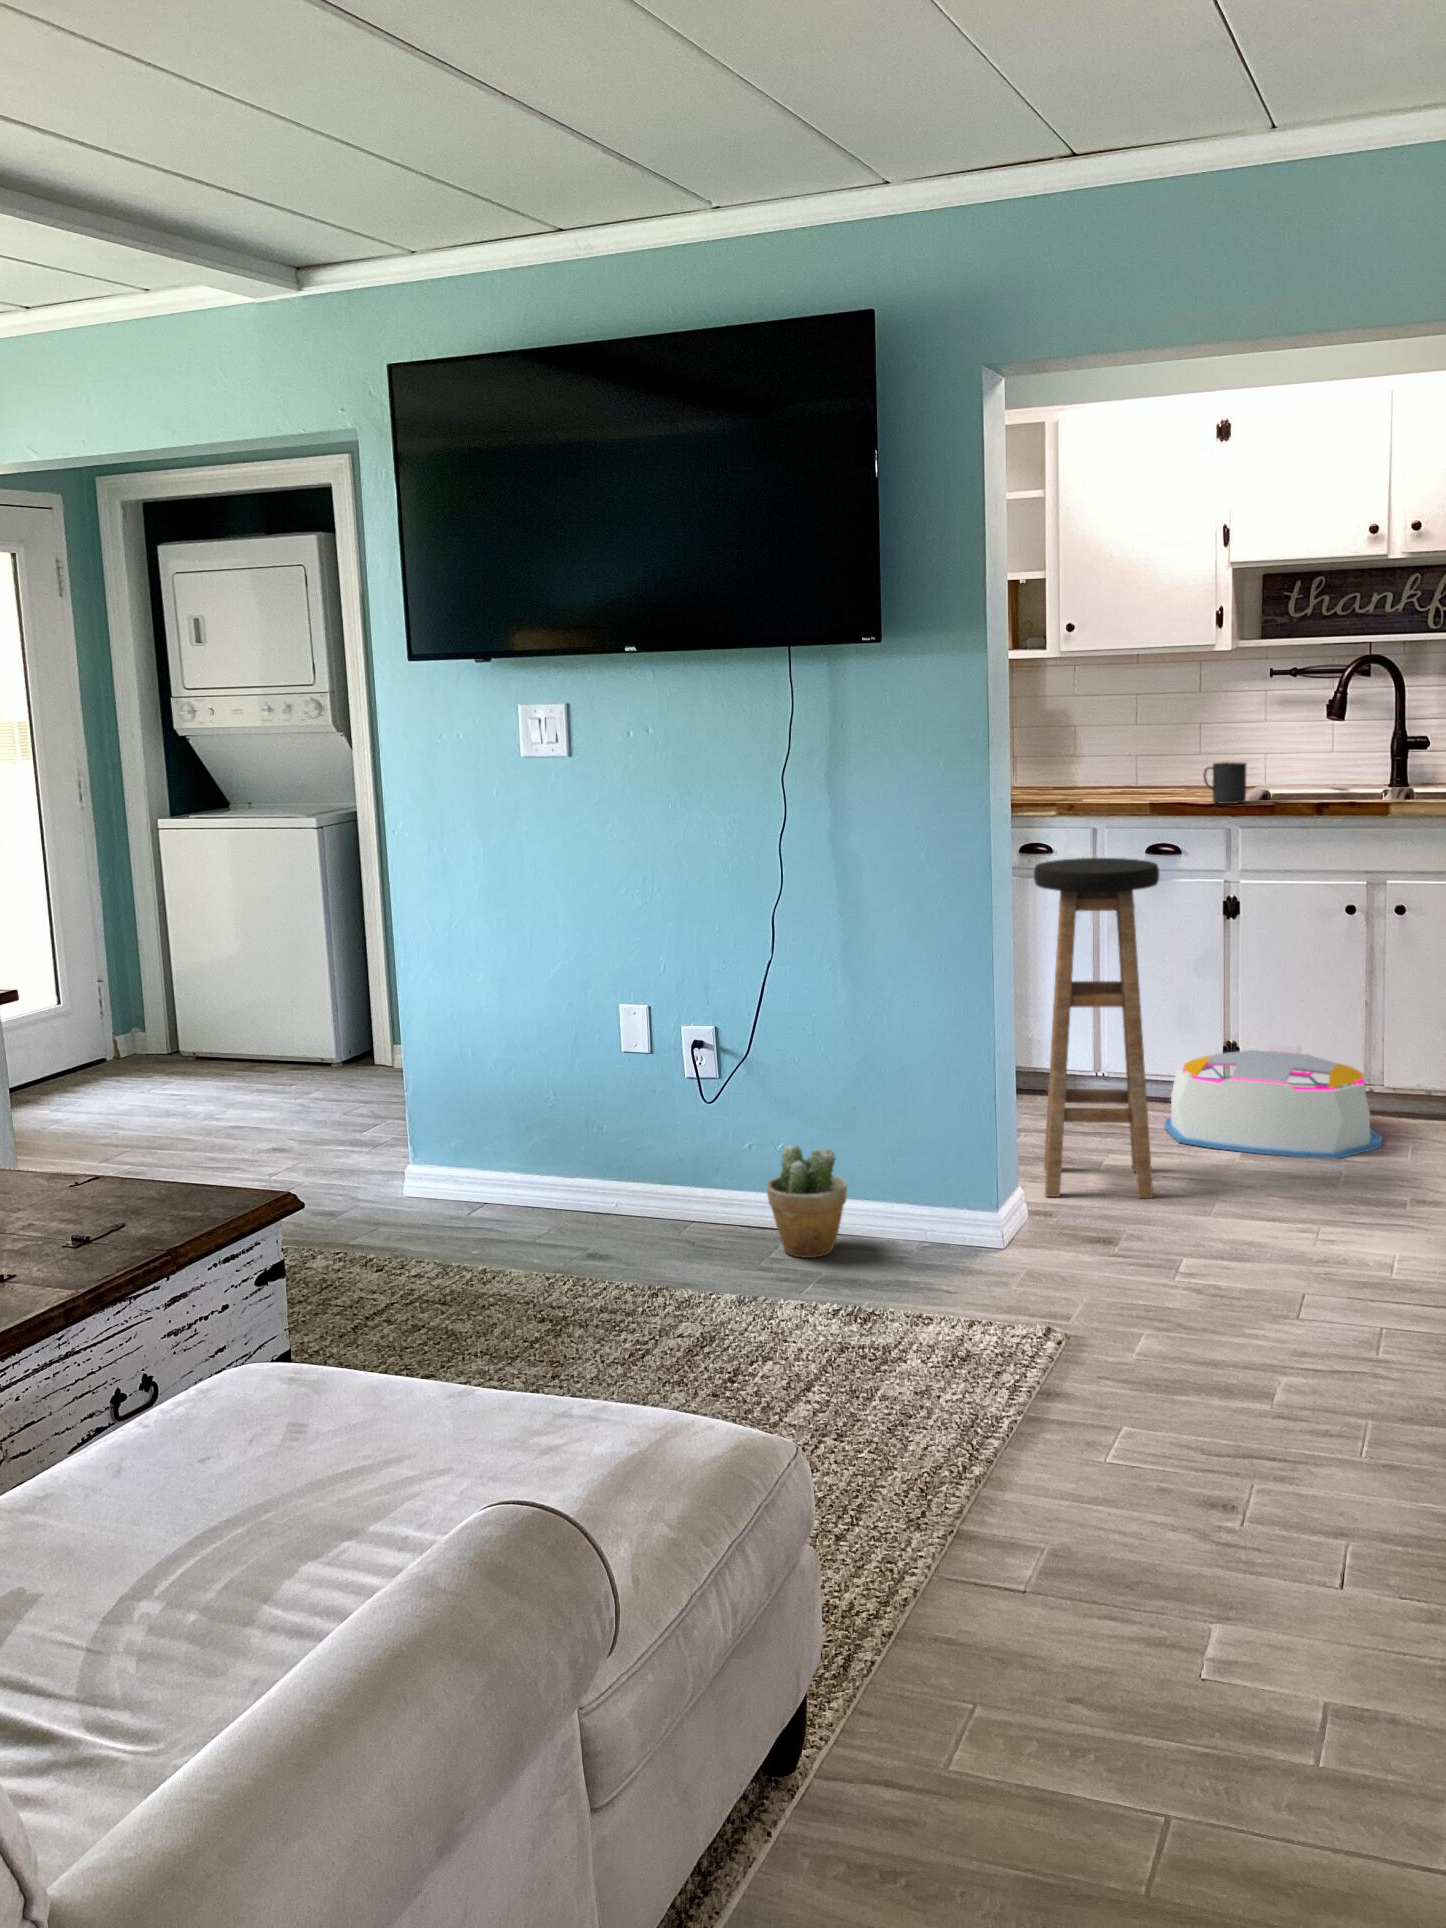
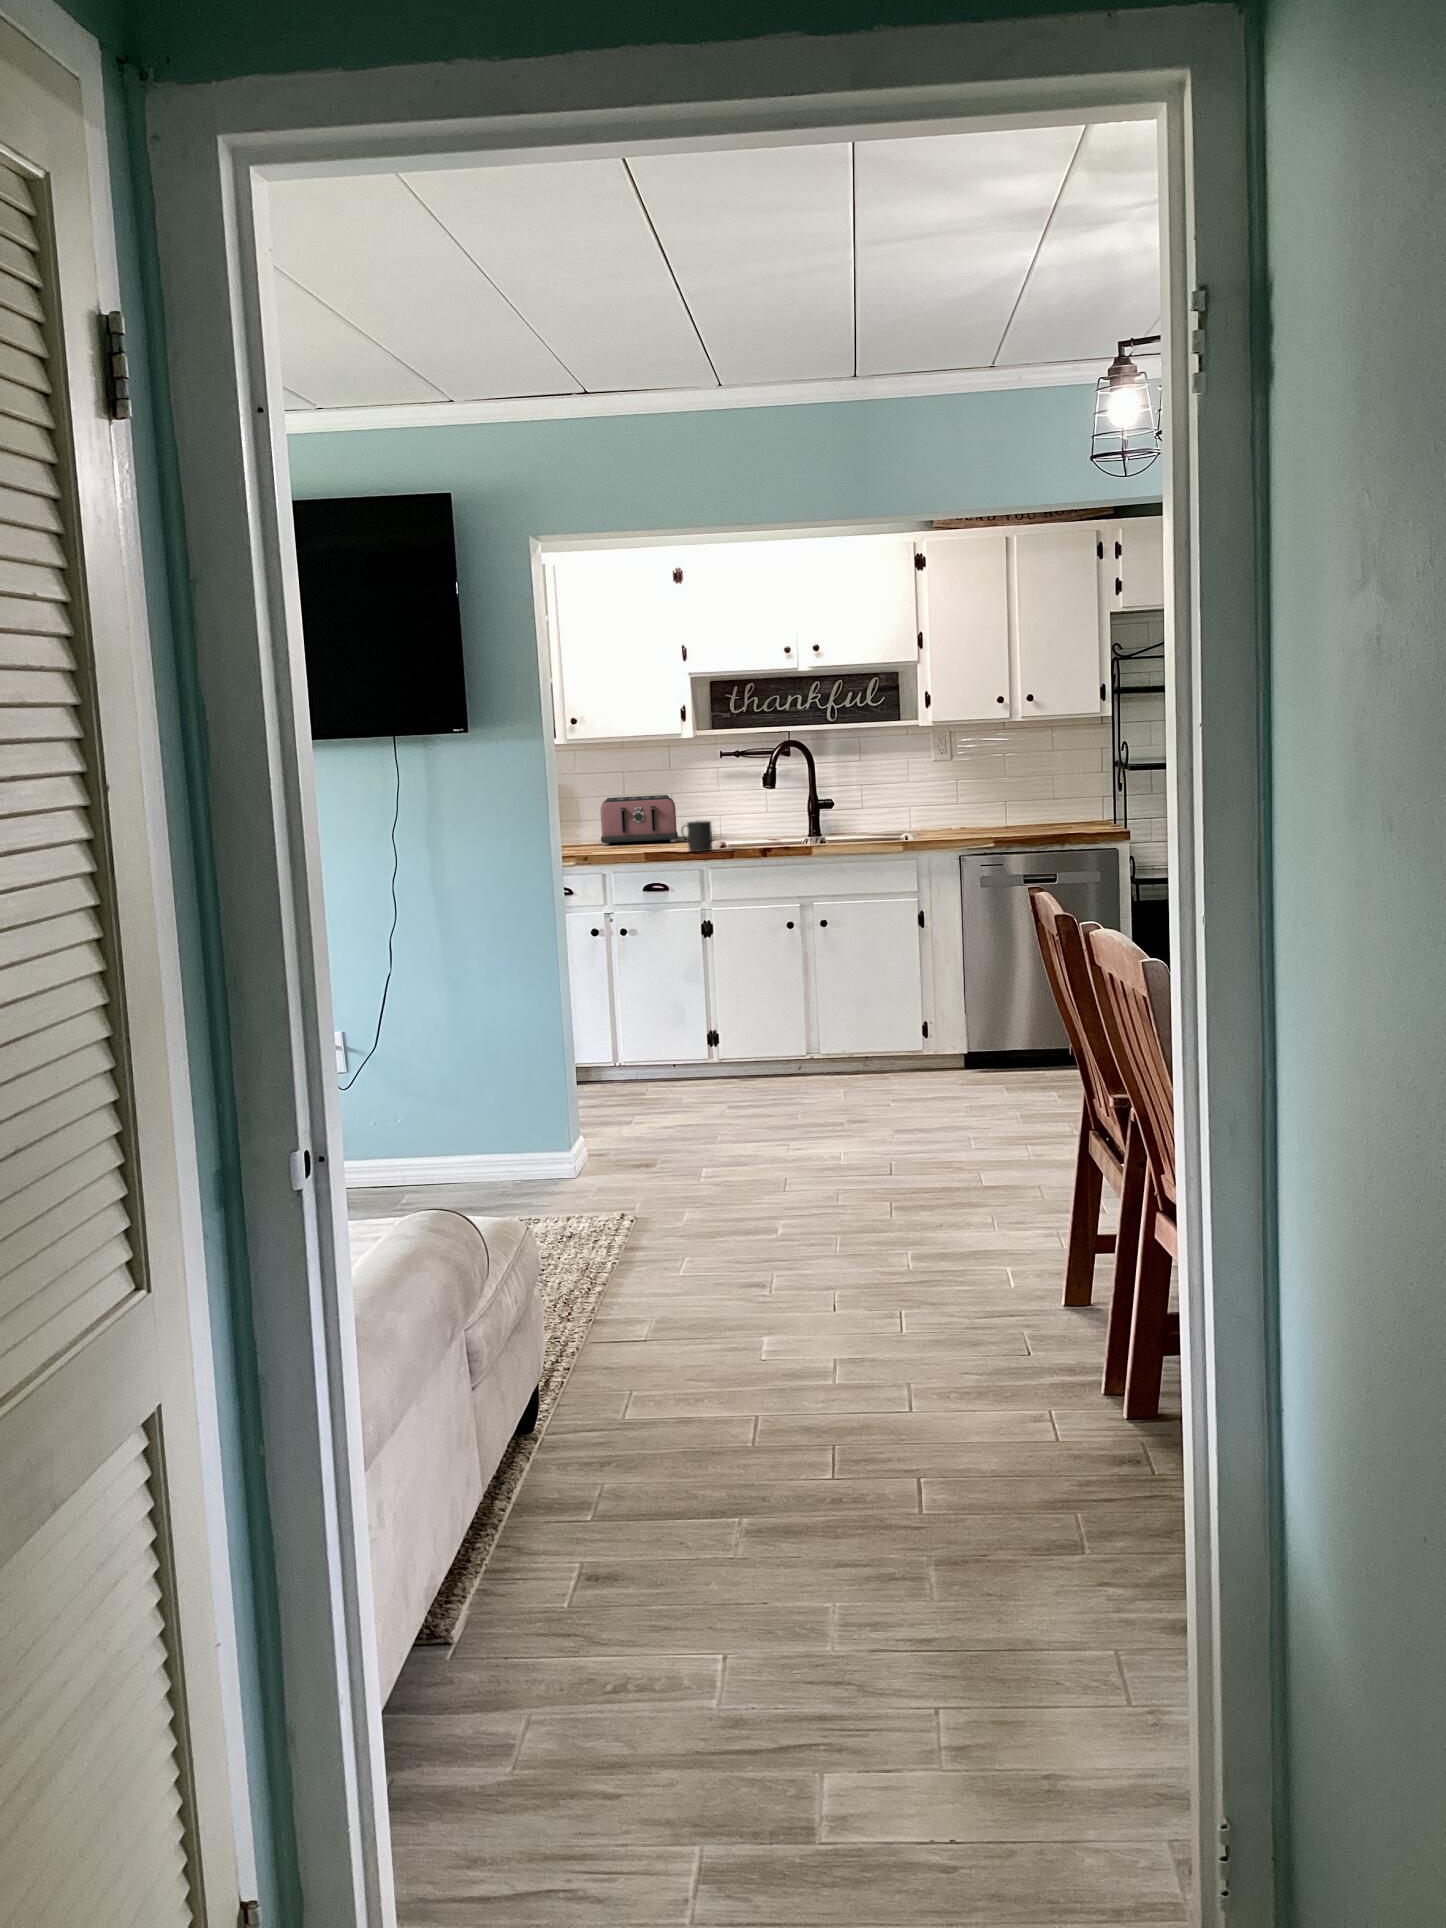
toaster: none [1101,724,1206,788] -> present [601,795,678,846]
bar stool: present [1034,858,1160,1198] -> none [572,892,673,1144]
storage bin: present [1165,1043,1382,1159] -> none [671,1027,824,1105]
potted plant: present [767,1145,847,1258] -> none [396,1113,458,1198]

